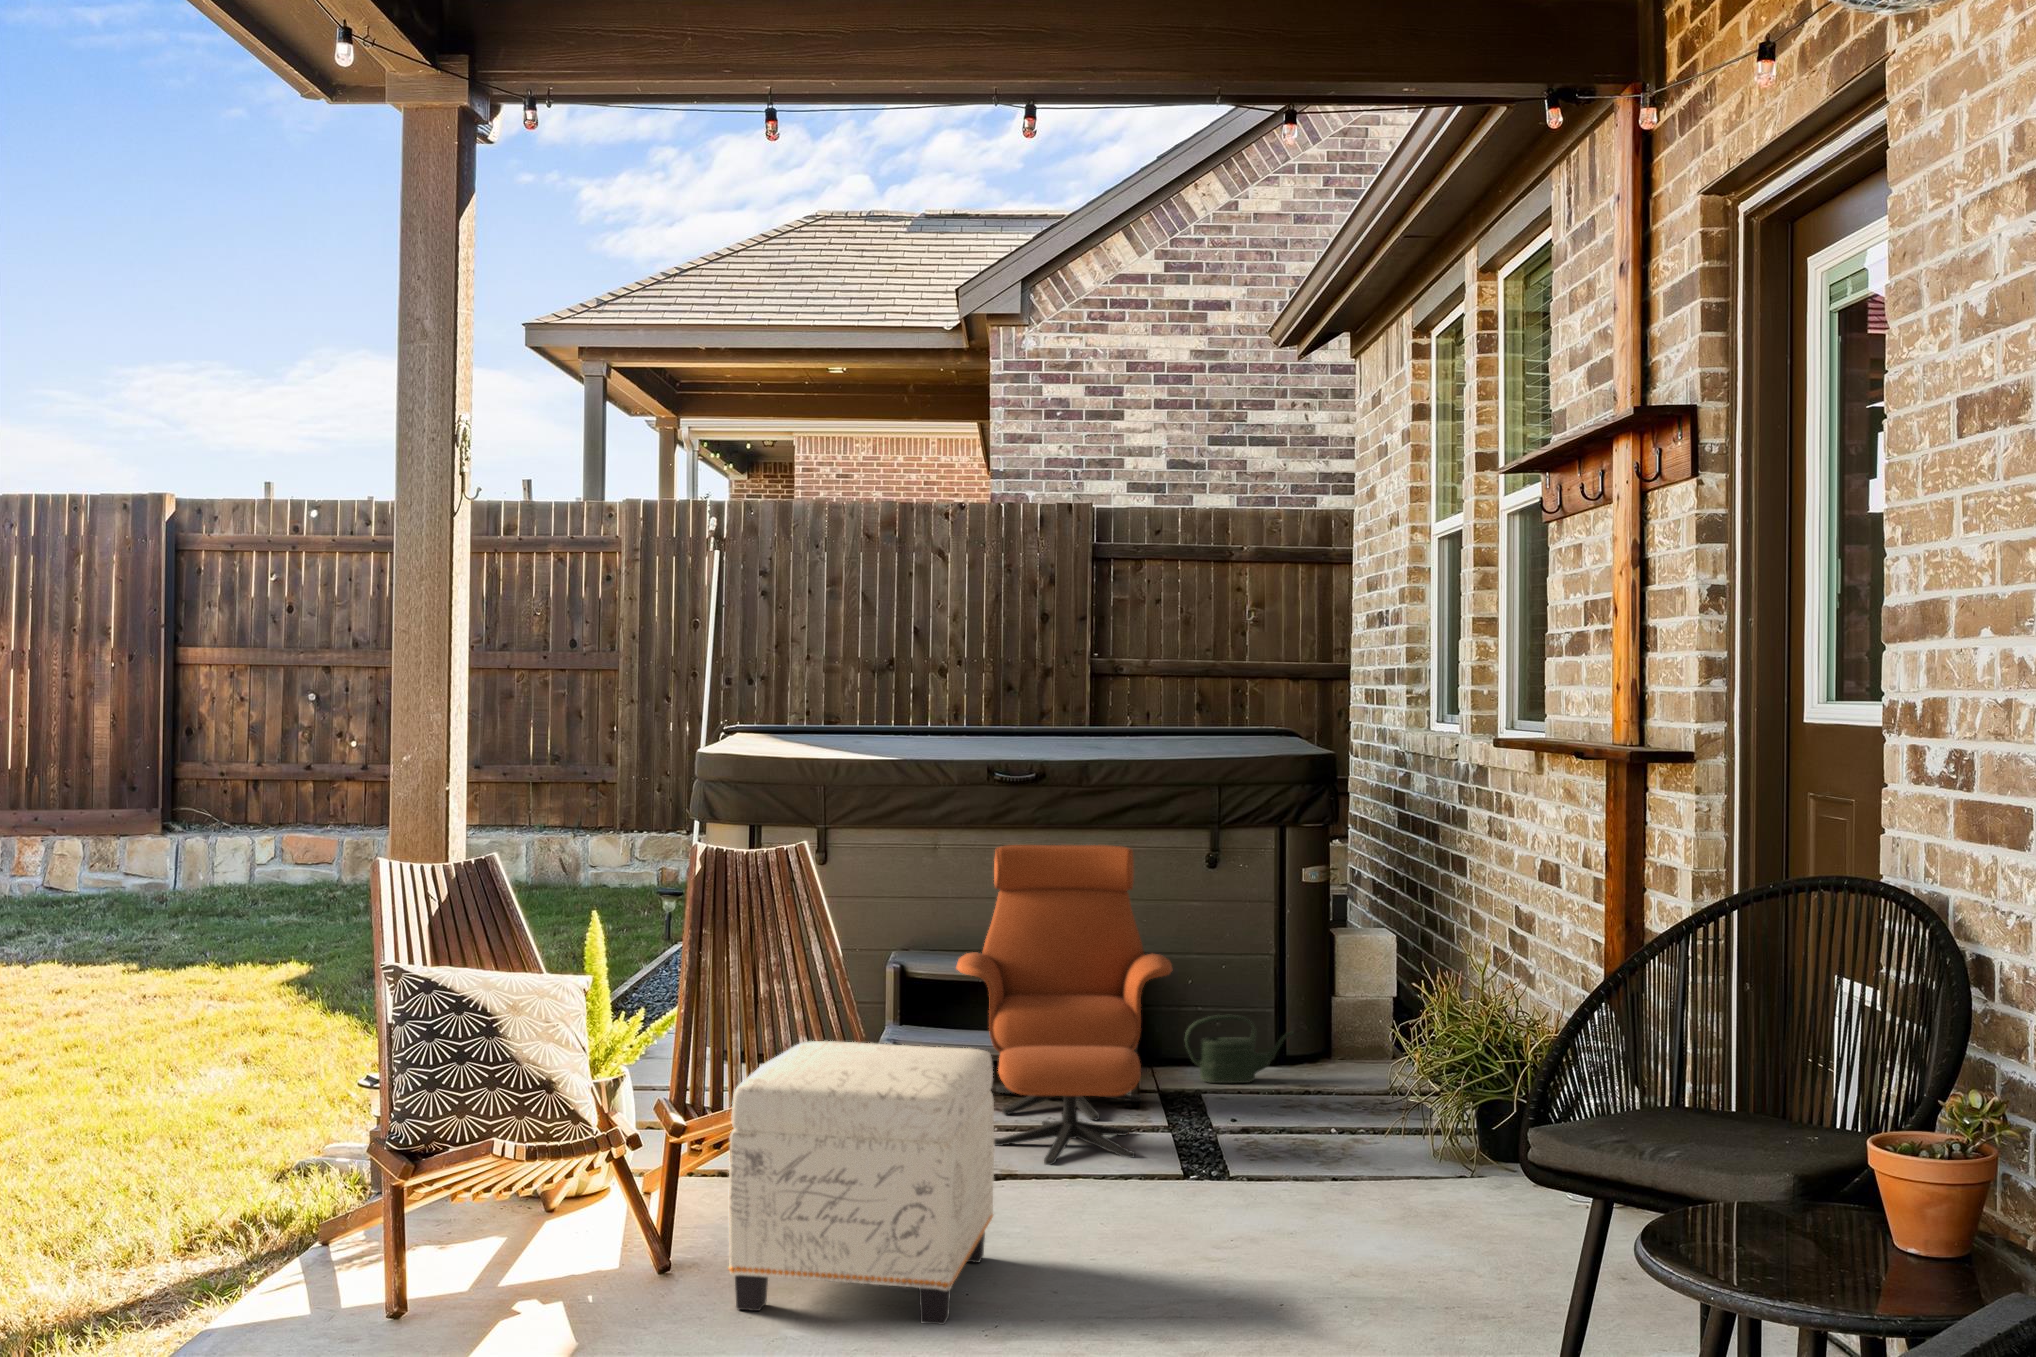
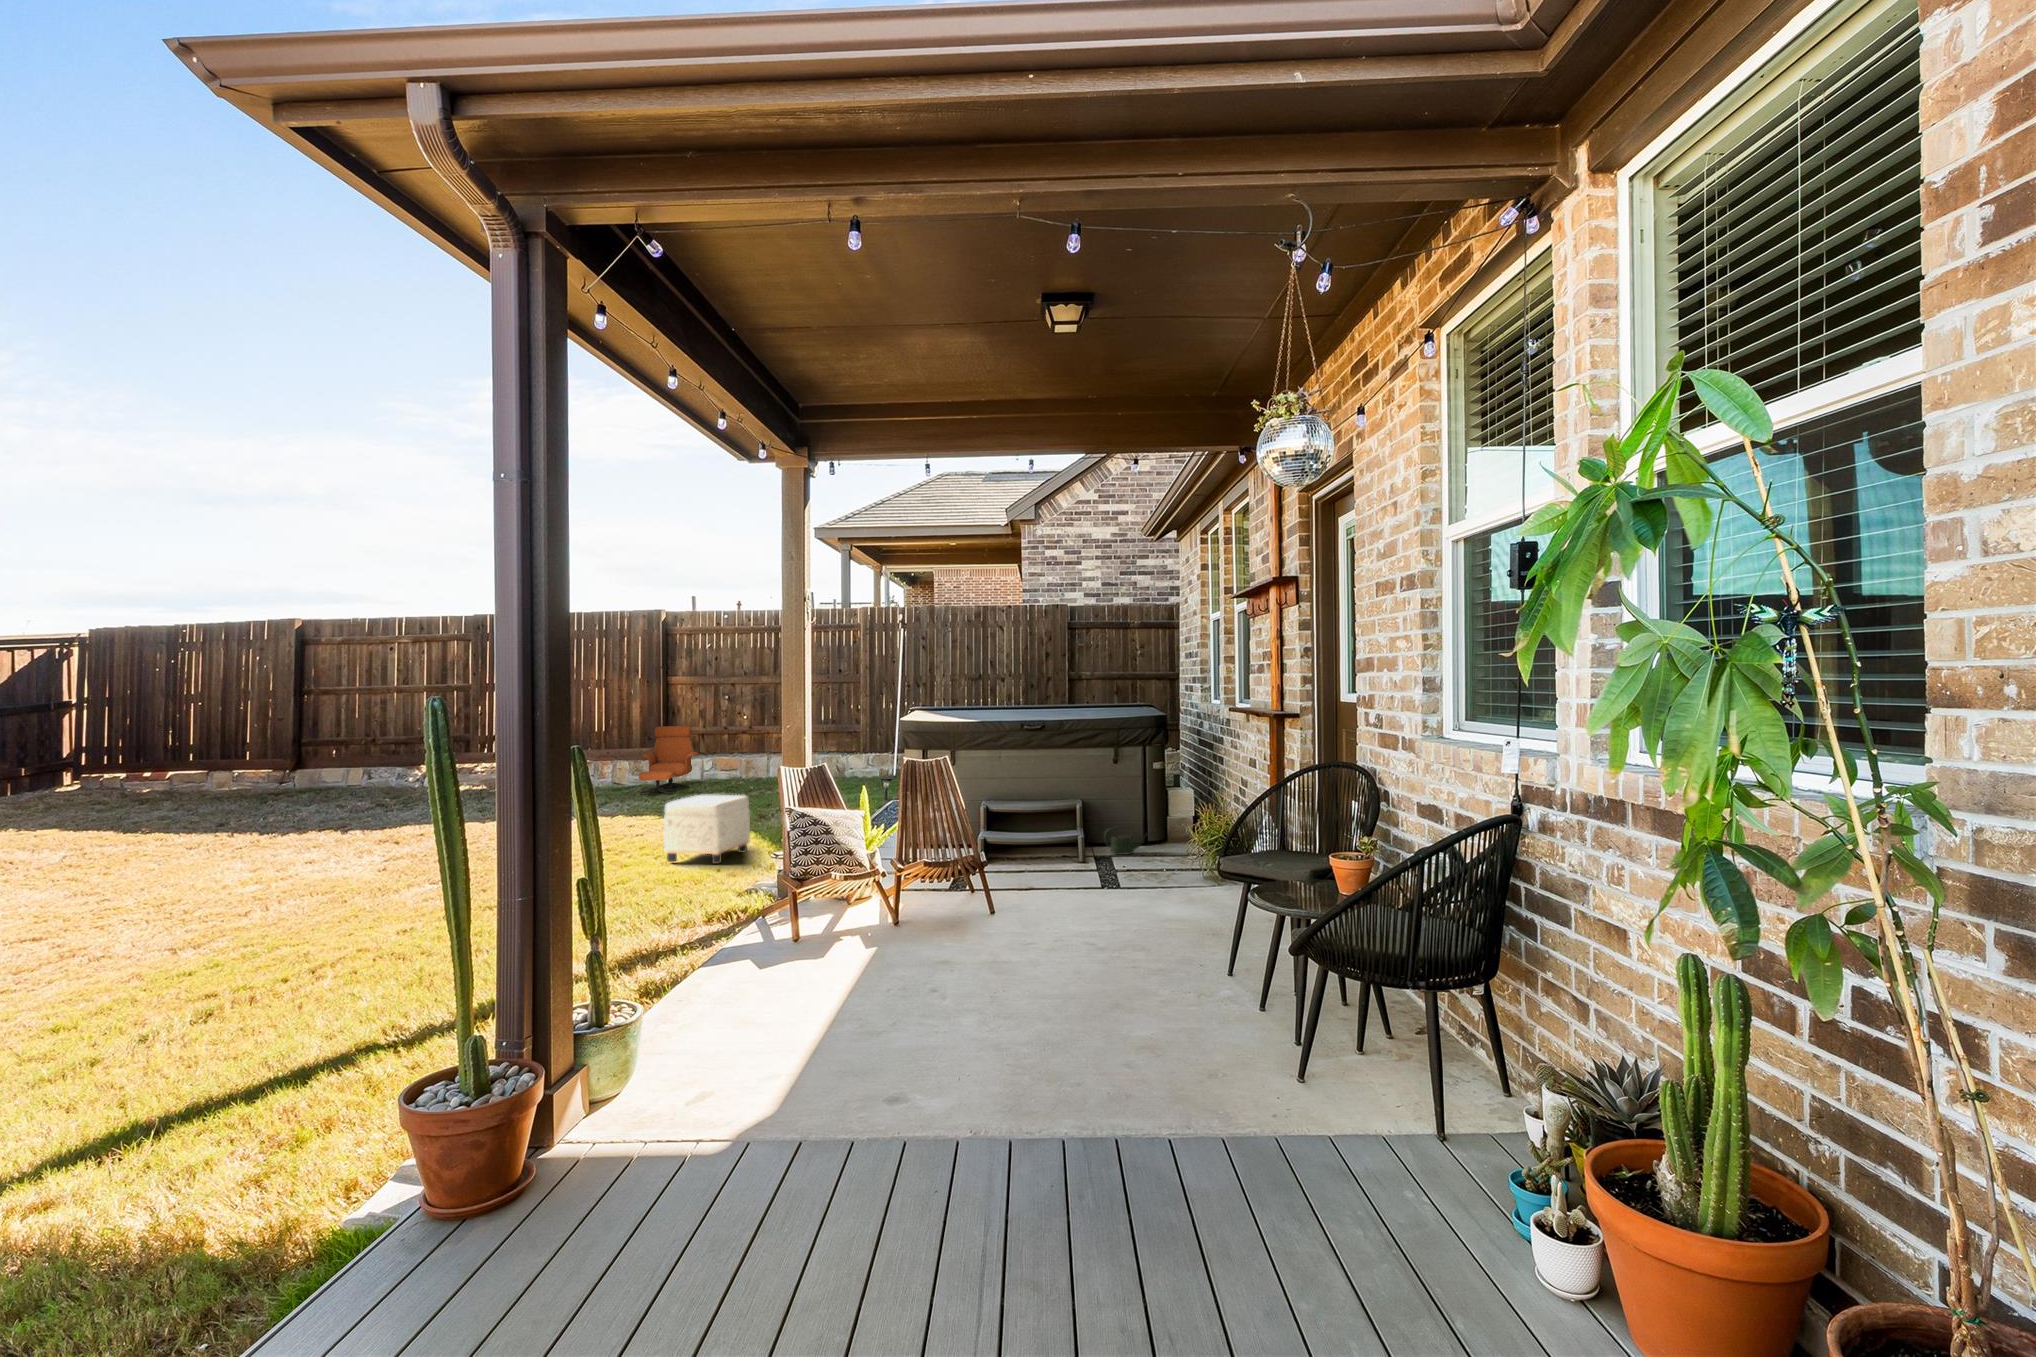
lounge chair: present [956,845,1173,1165] -> present [639,726,699,795]
ottoman: present [728,1041,994,1325] -> present [664,795,750,864]

